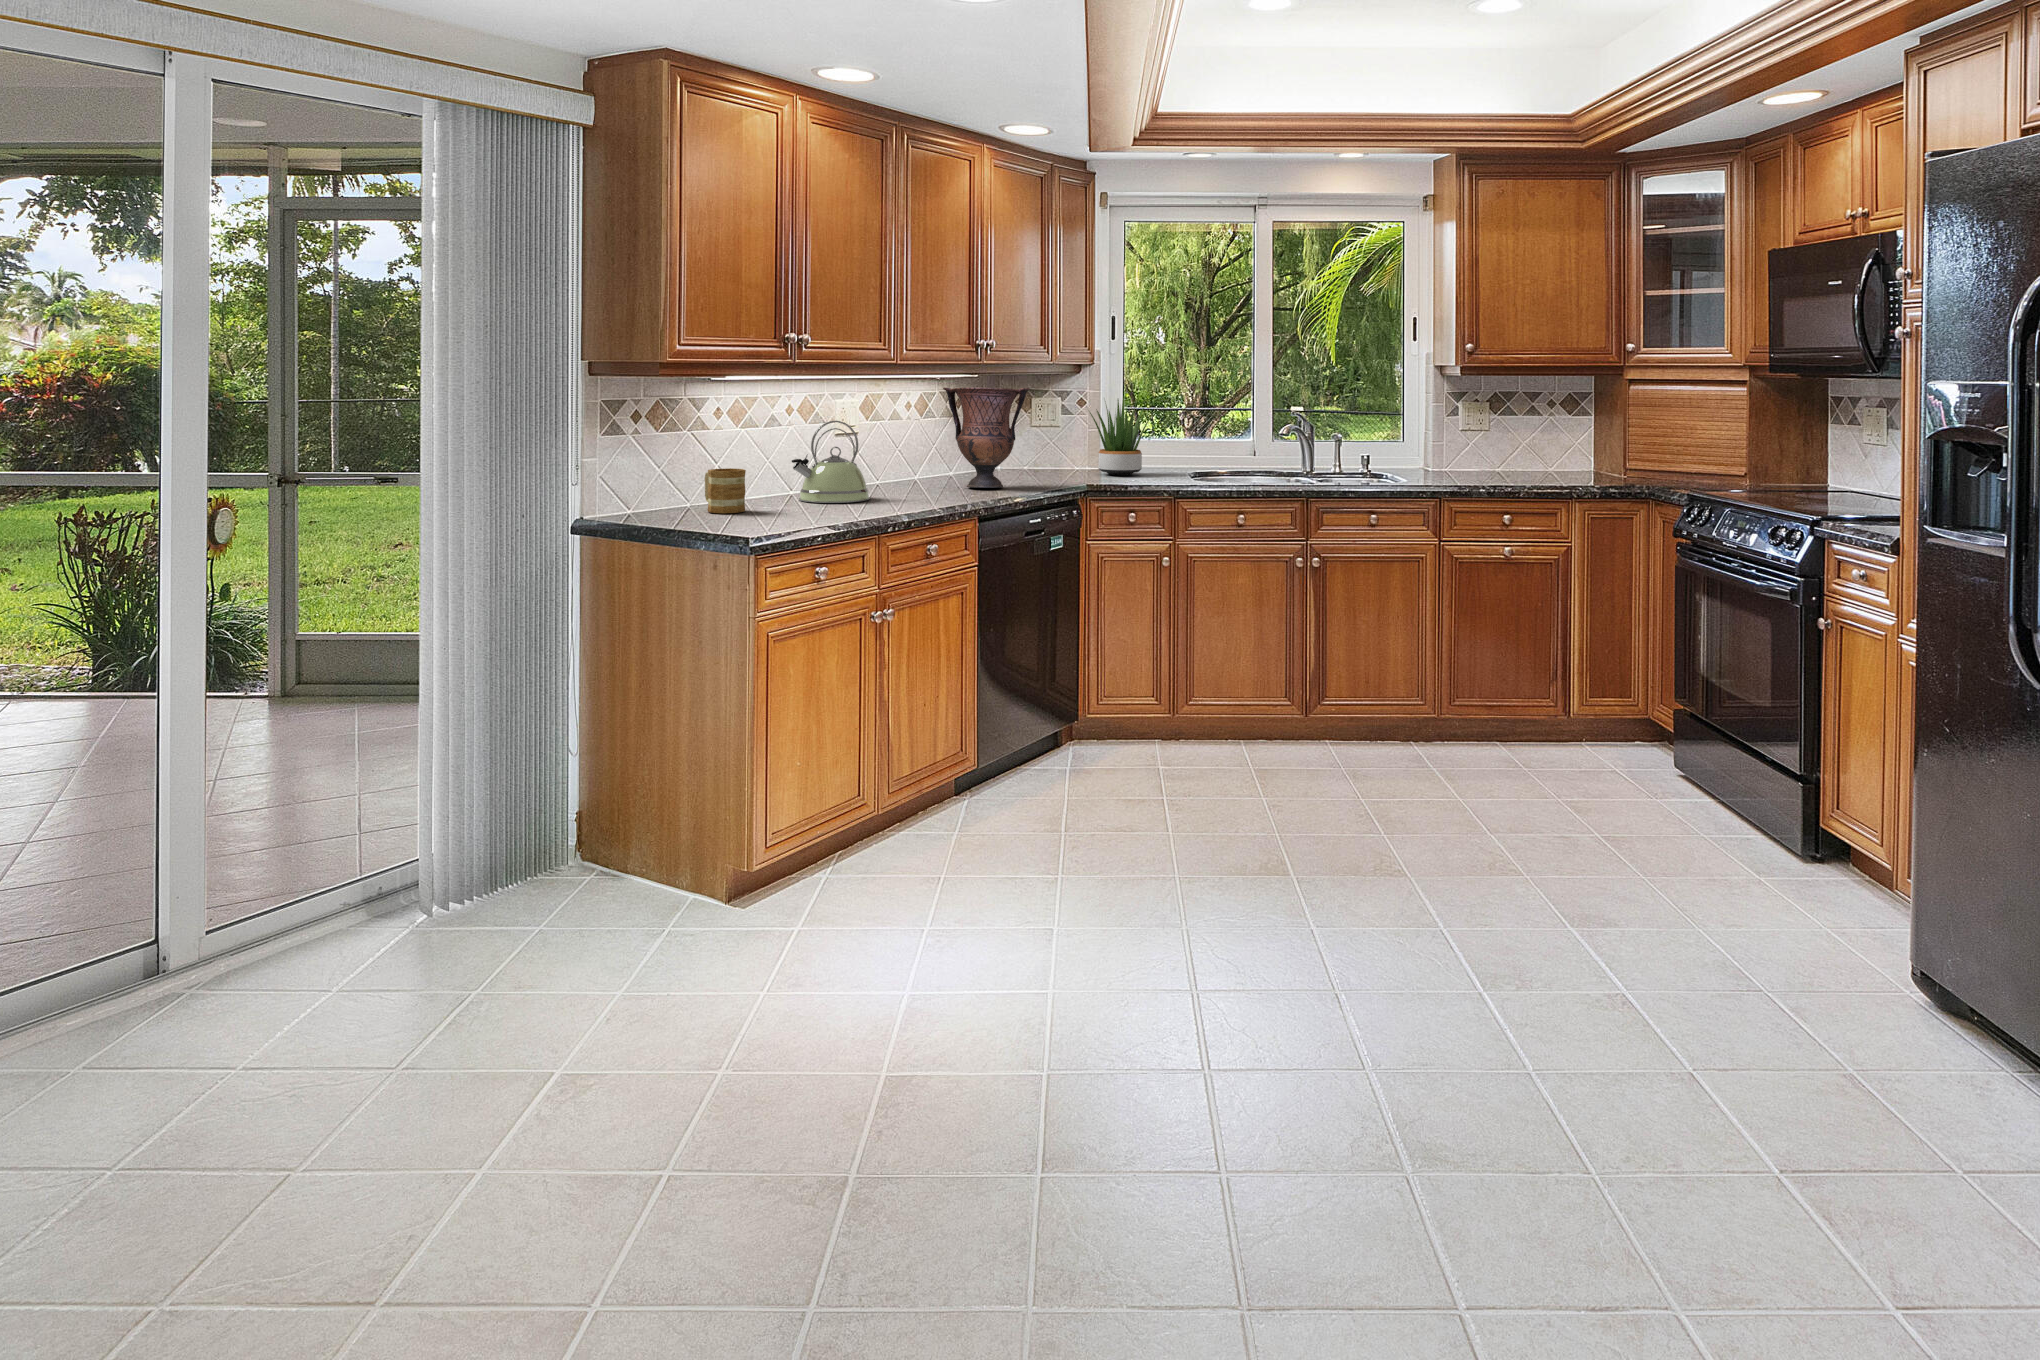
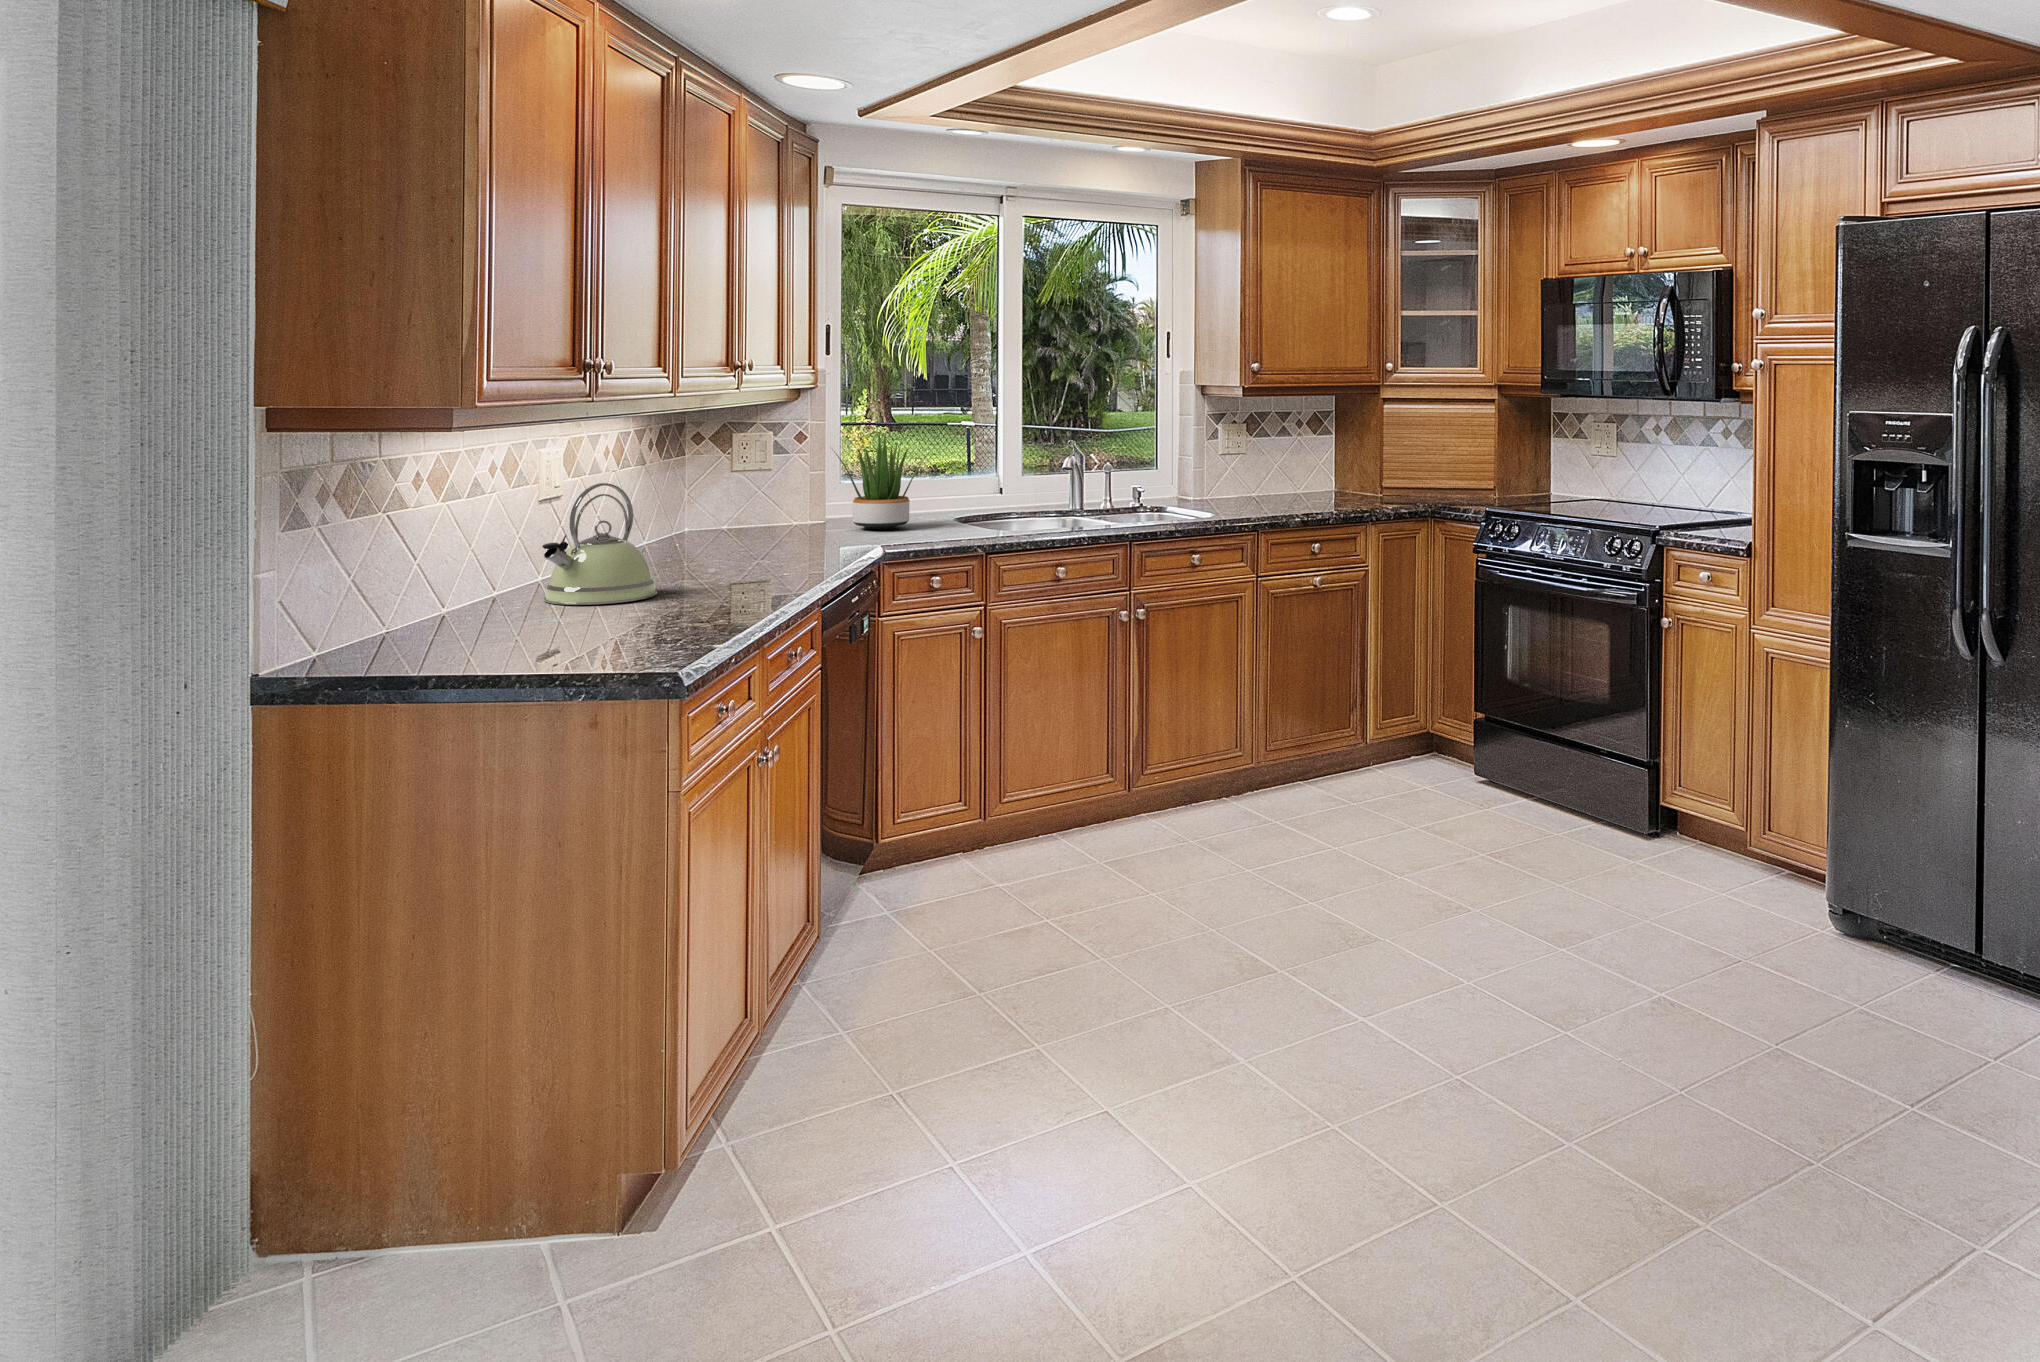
vase: present [943,387,1030,488] -> none [701,426,827,562]
mug: present [705,468,746,513] -> none [432,566,519,638]

